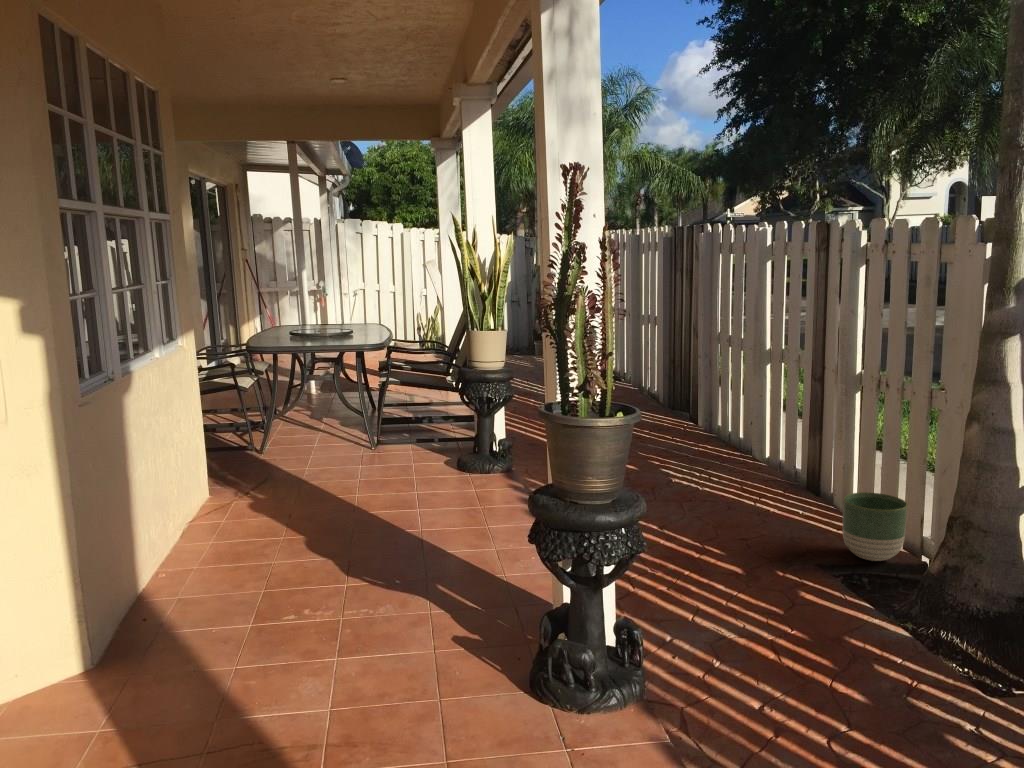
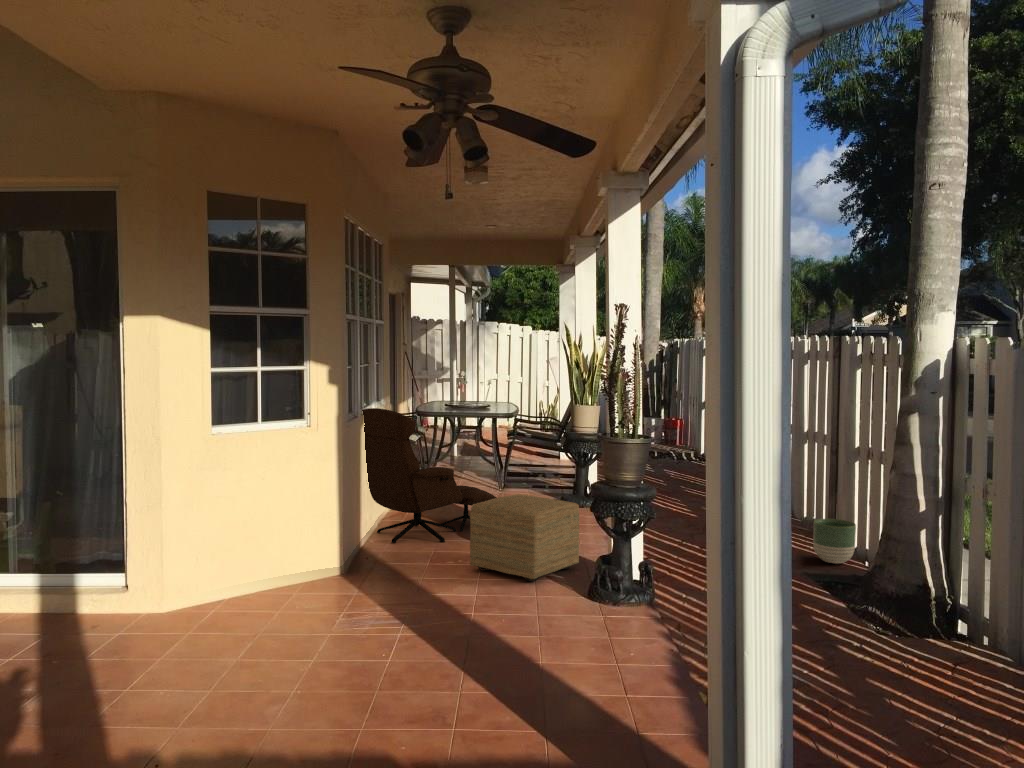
lounge chair: none [126,360,370,575] -> present [362,408,497,543]
ottoman: none [316,493,502,655] -> present [470,495,579,582]

